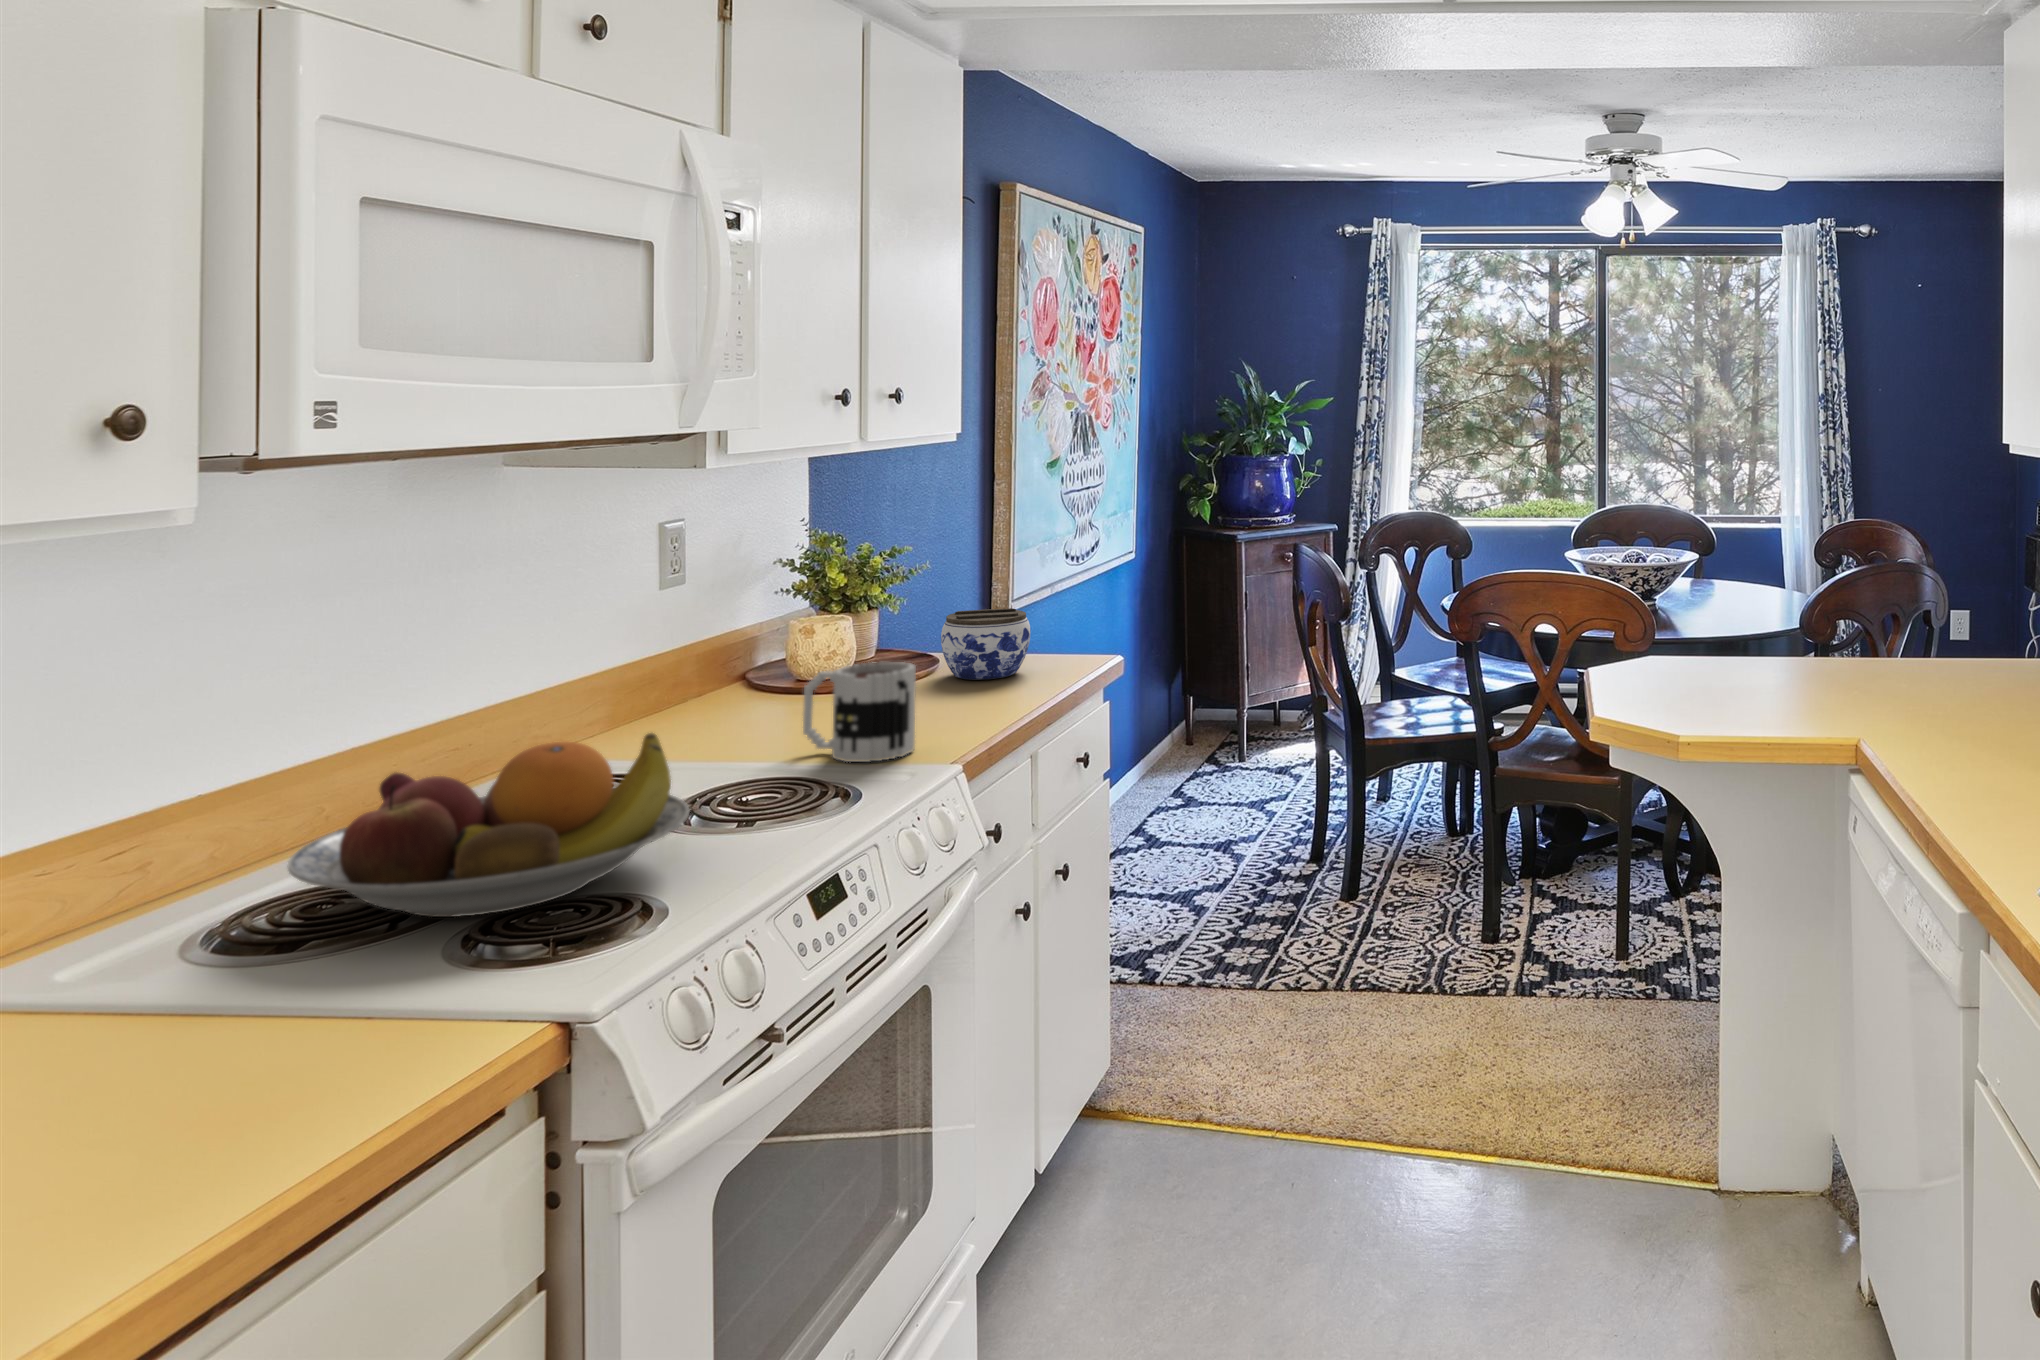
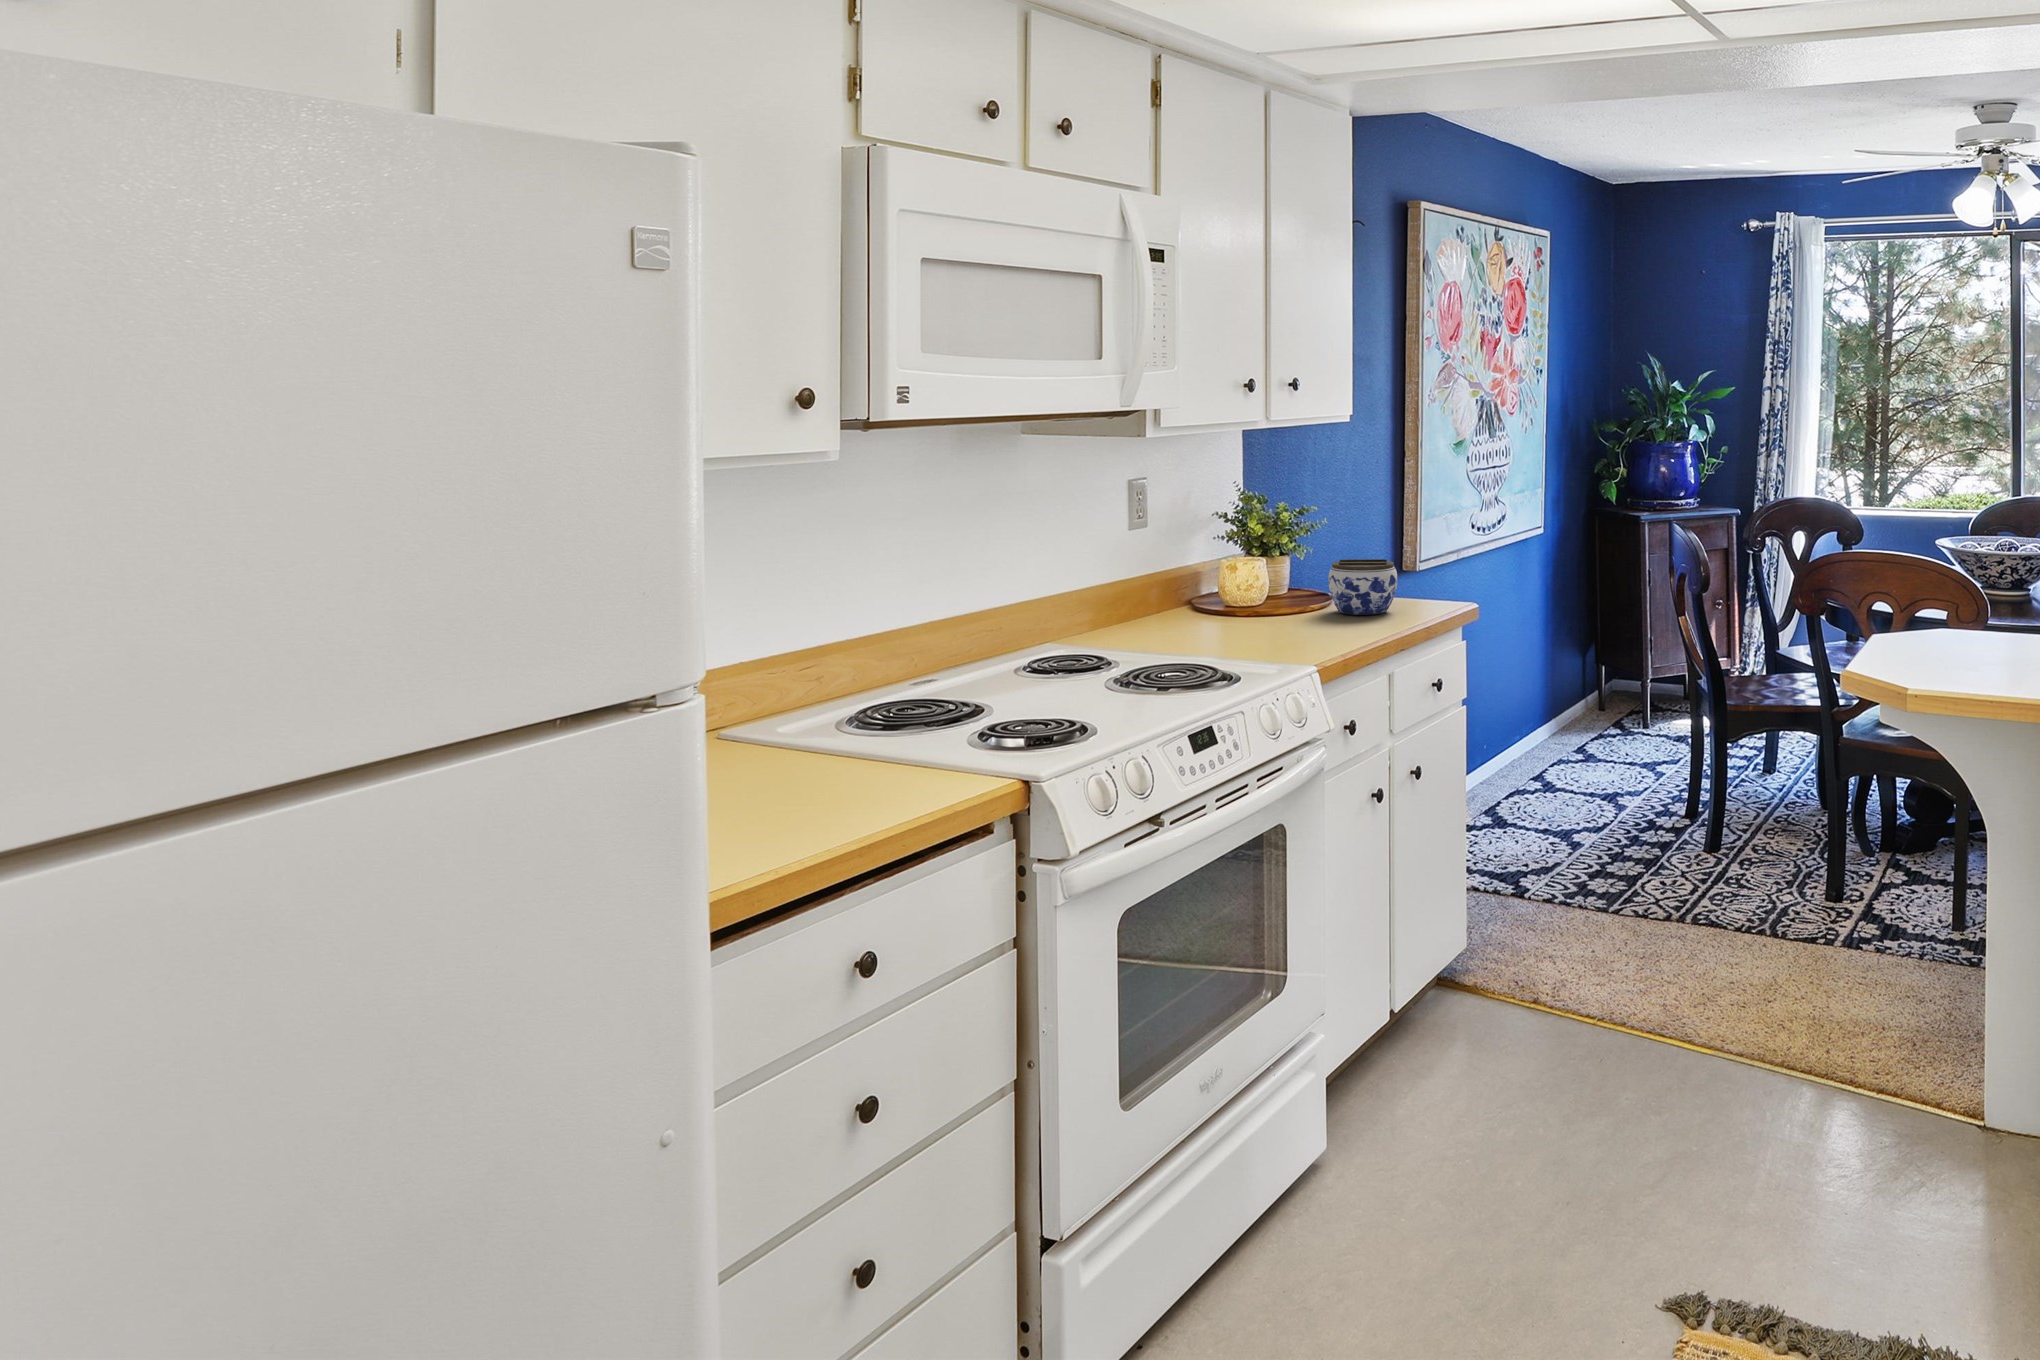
mug: present [803,662,916,762] -> none [1213,589,1291,662]
fruit bowl: present [288,733,689,917] -> none [888,619,1121,726]

